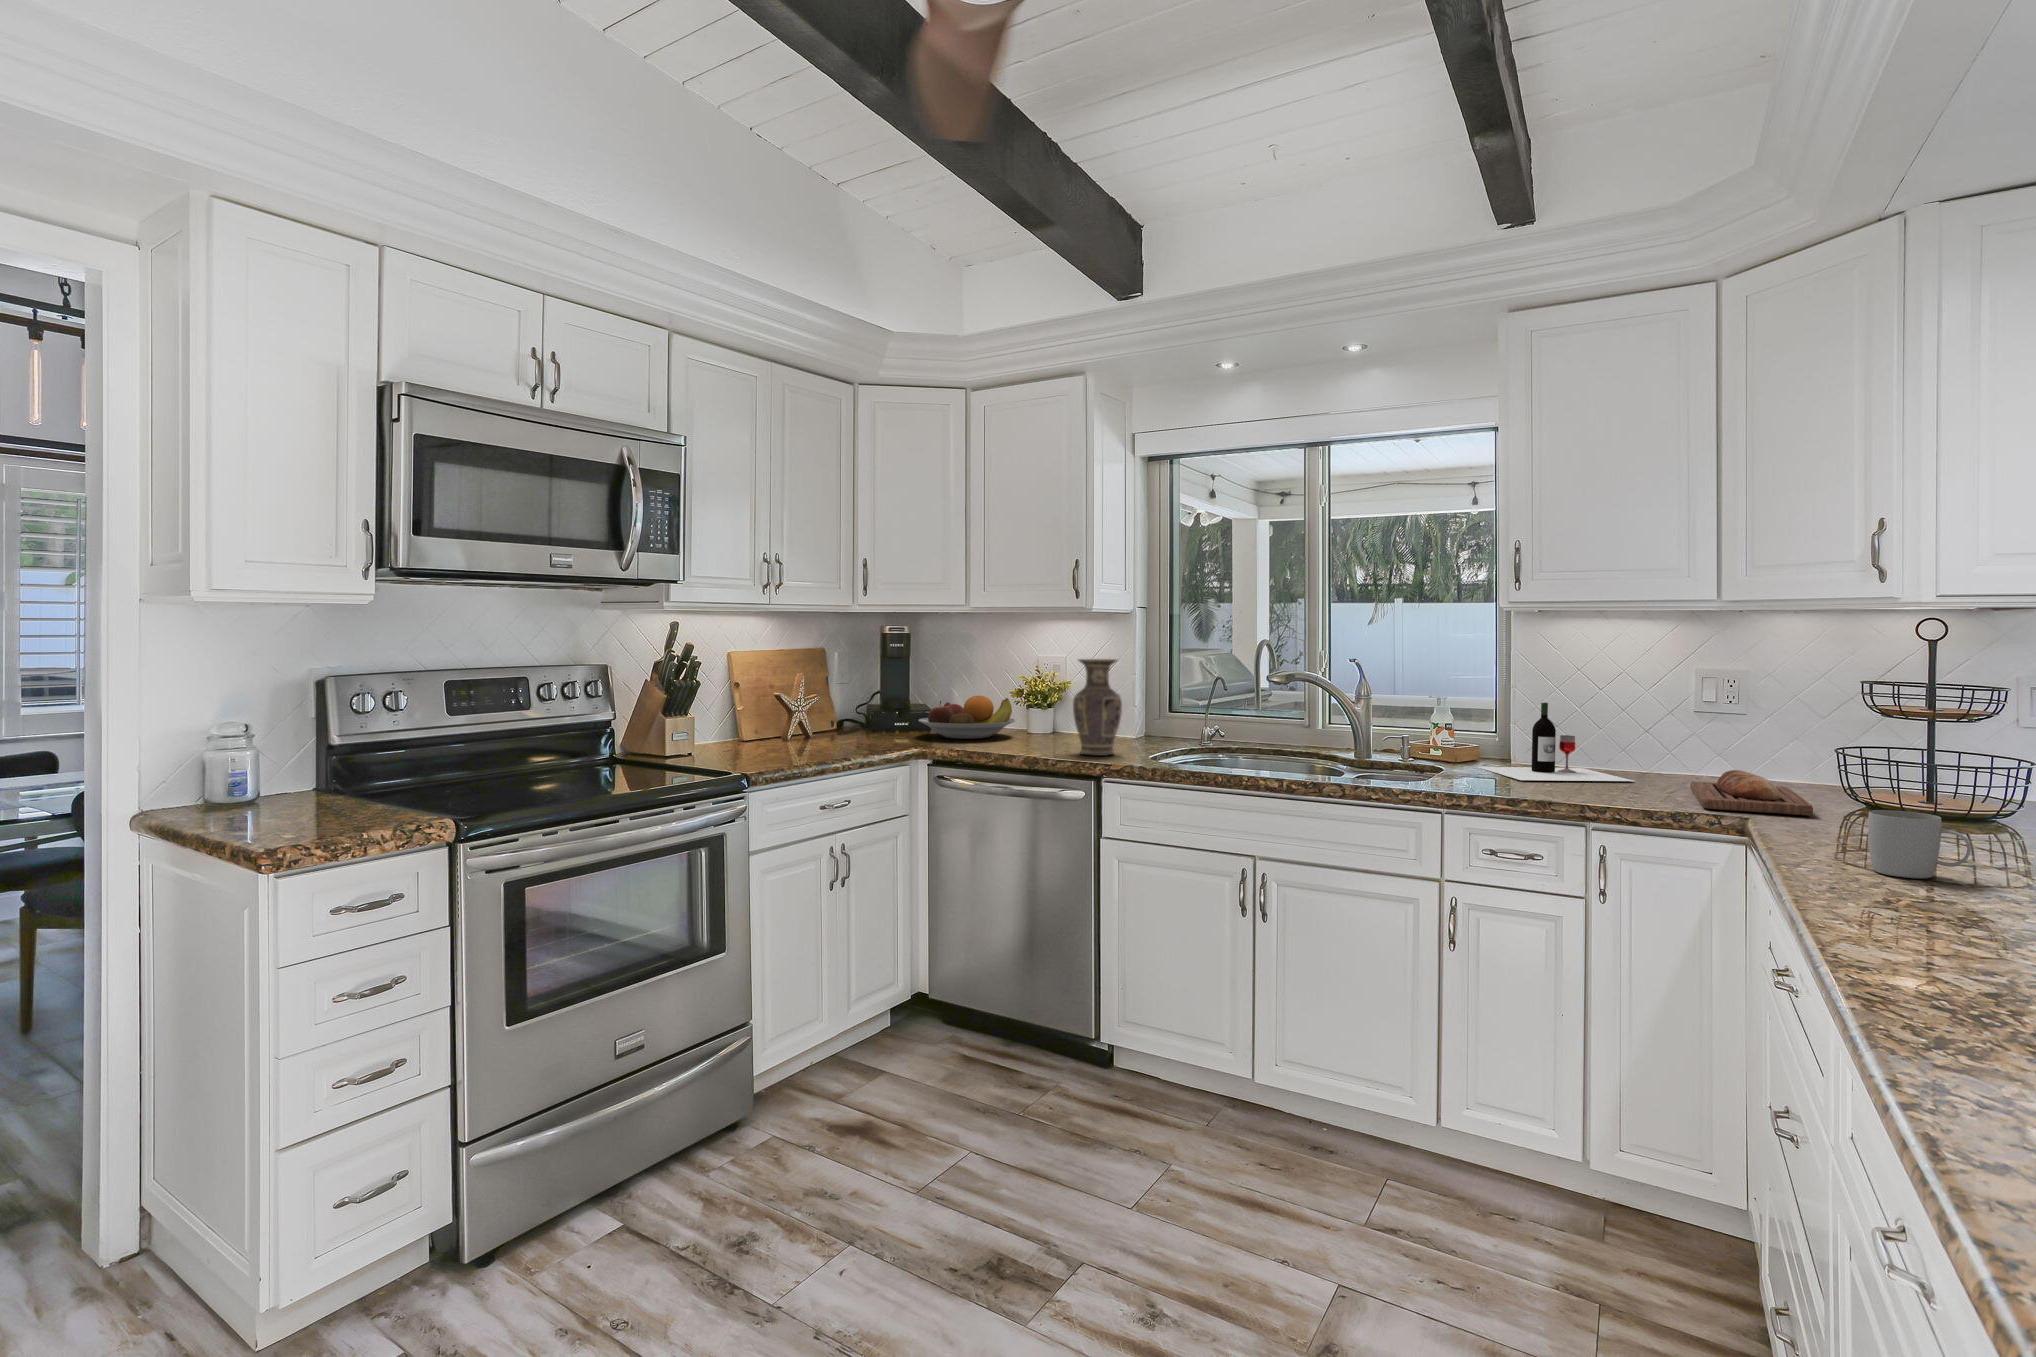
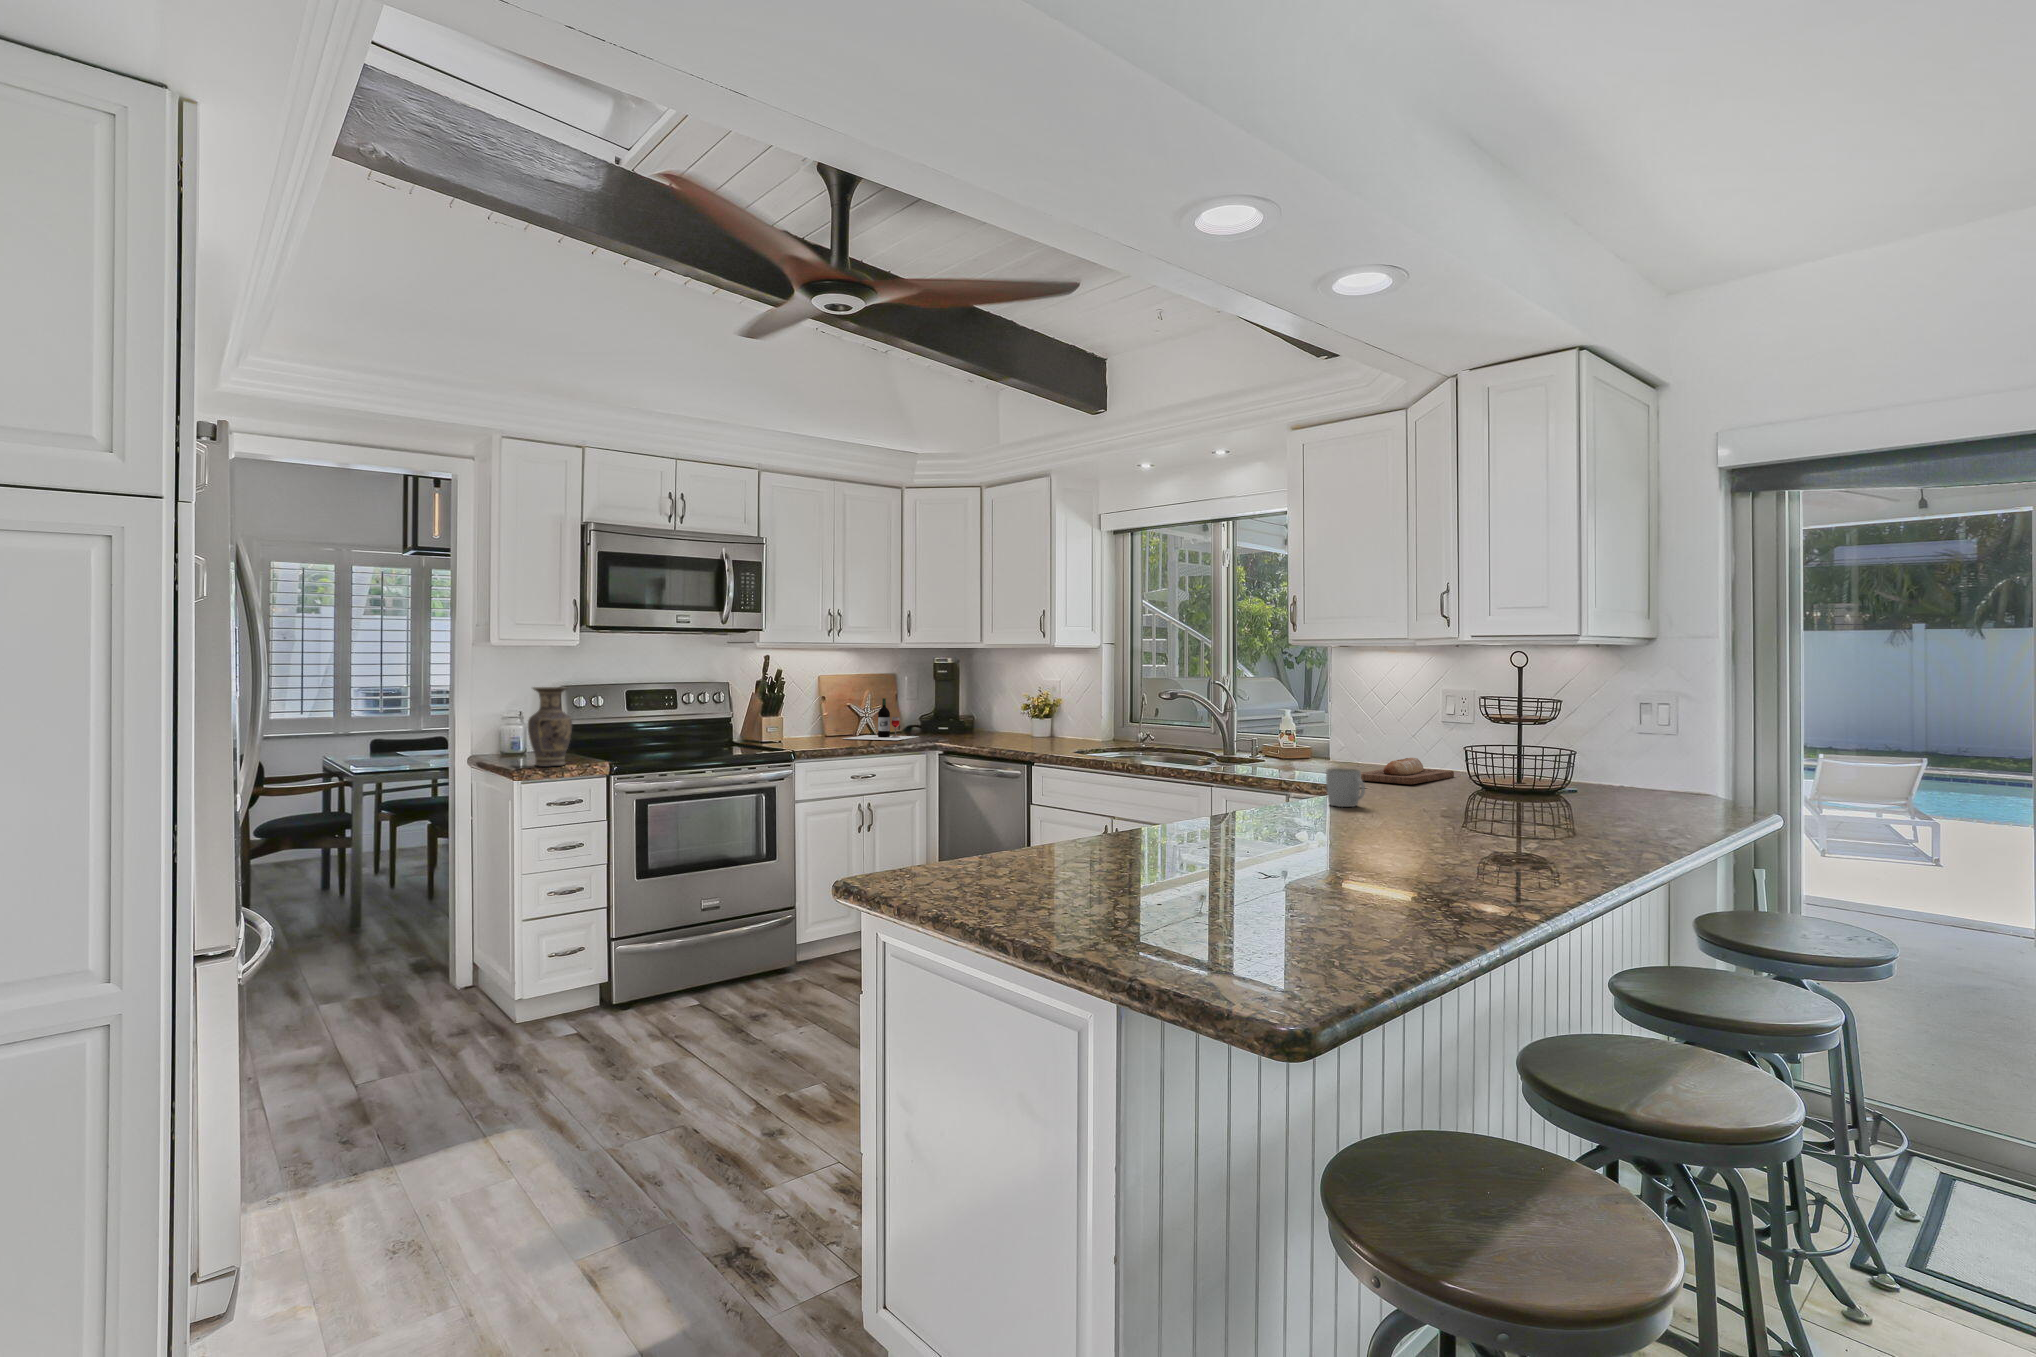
vase: present [1073,659,1122,756] -> present [528,687,572,767]
fruit bowl: present [919,696,1015,739] -> none [946,707,1015,737]
wine bottle: present [1478,703,1633,781] -> present [844,698,917,740]

